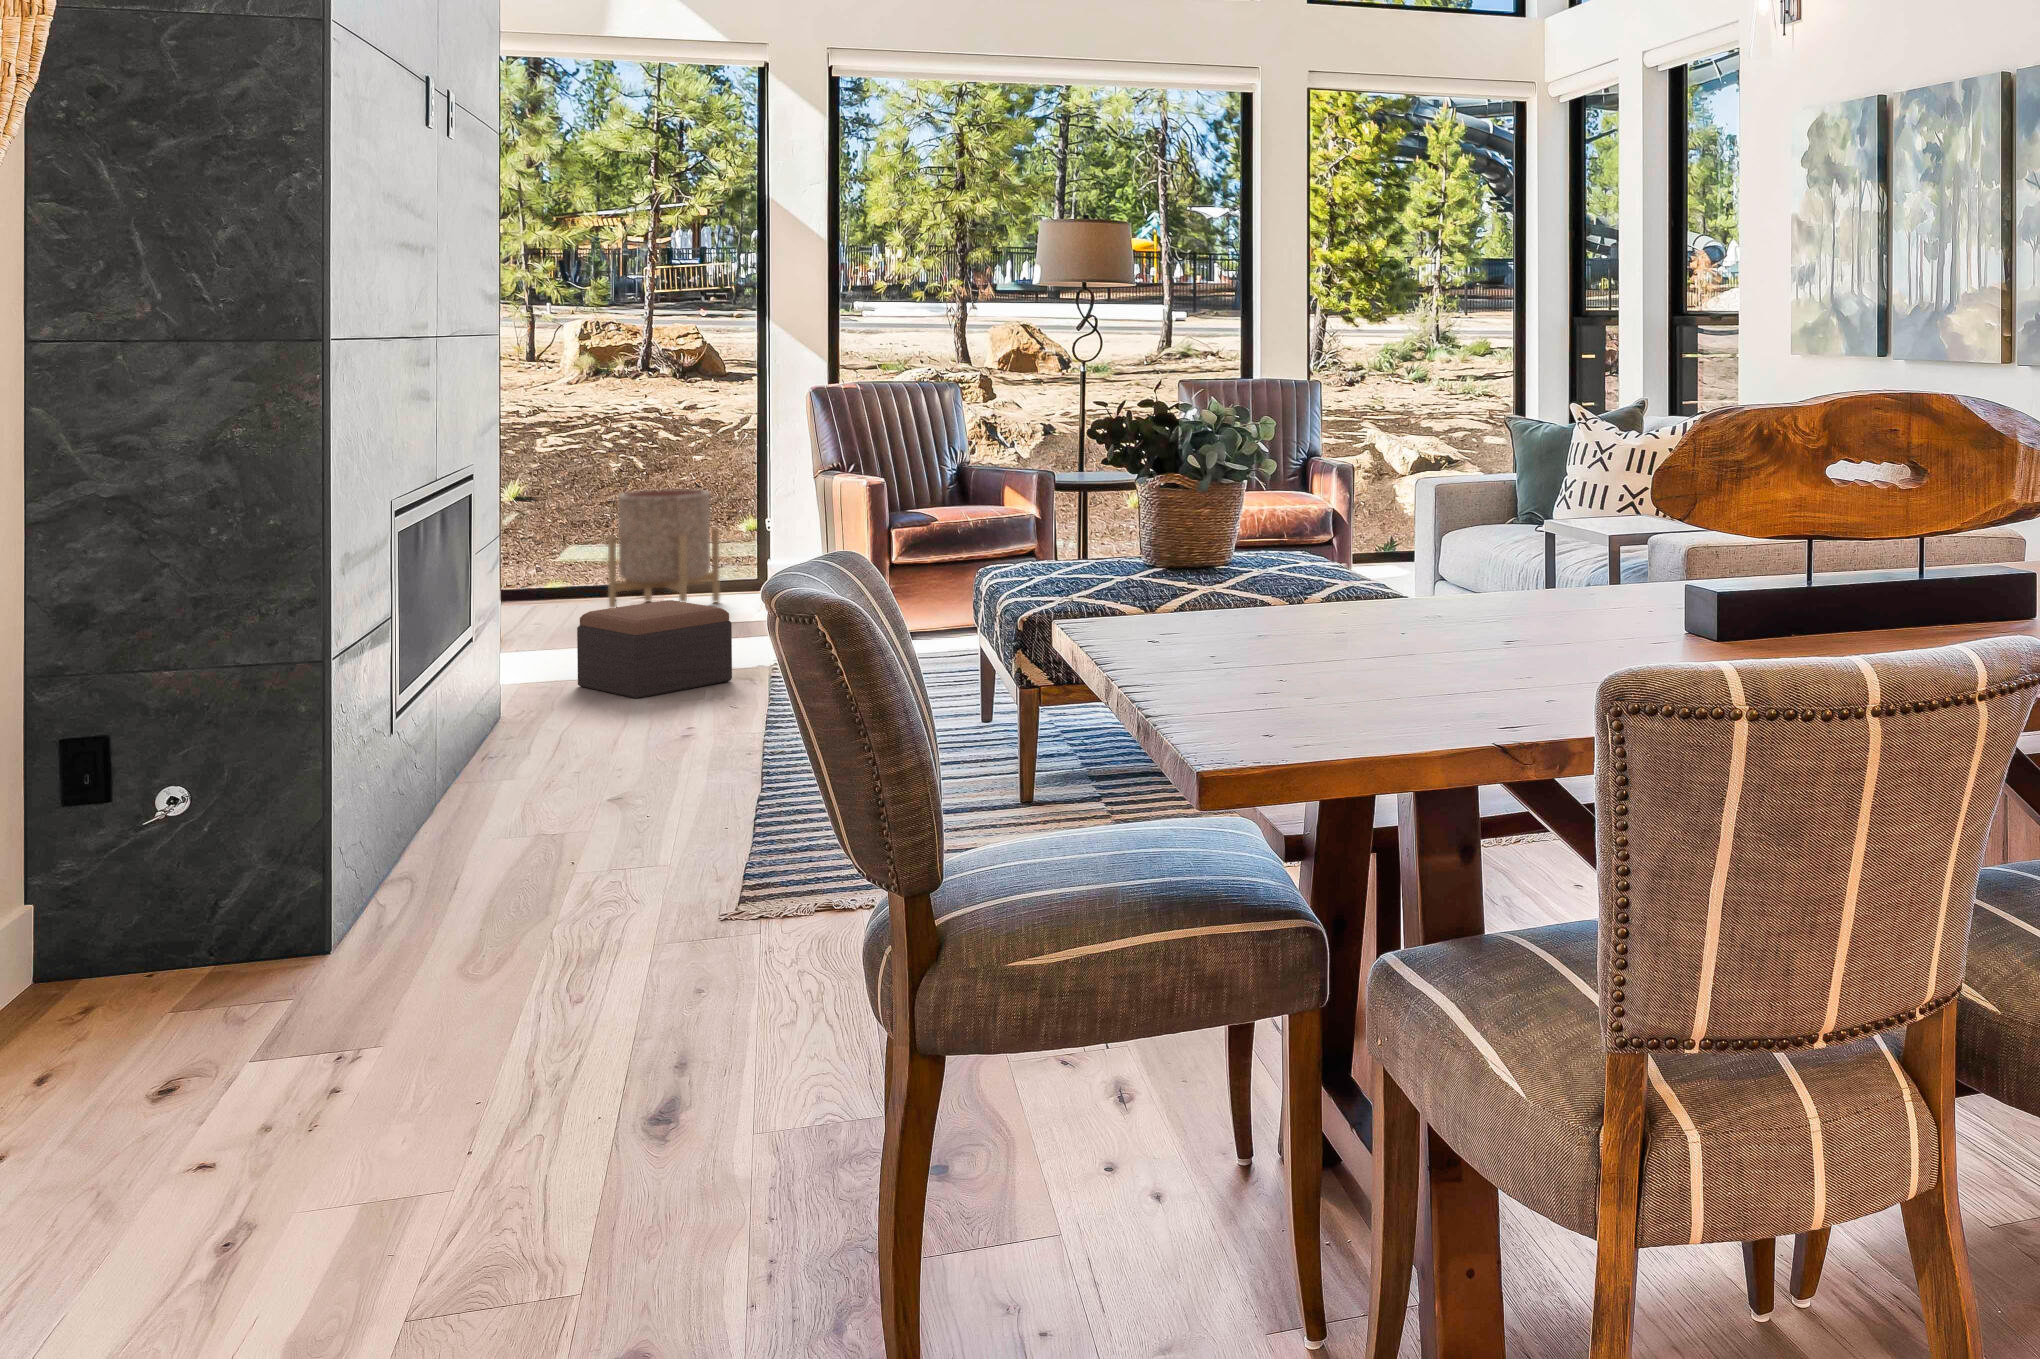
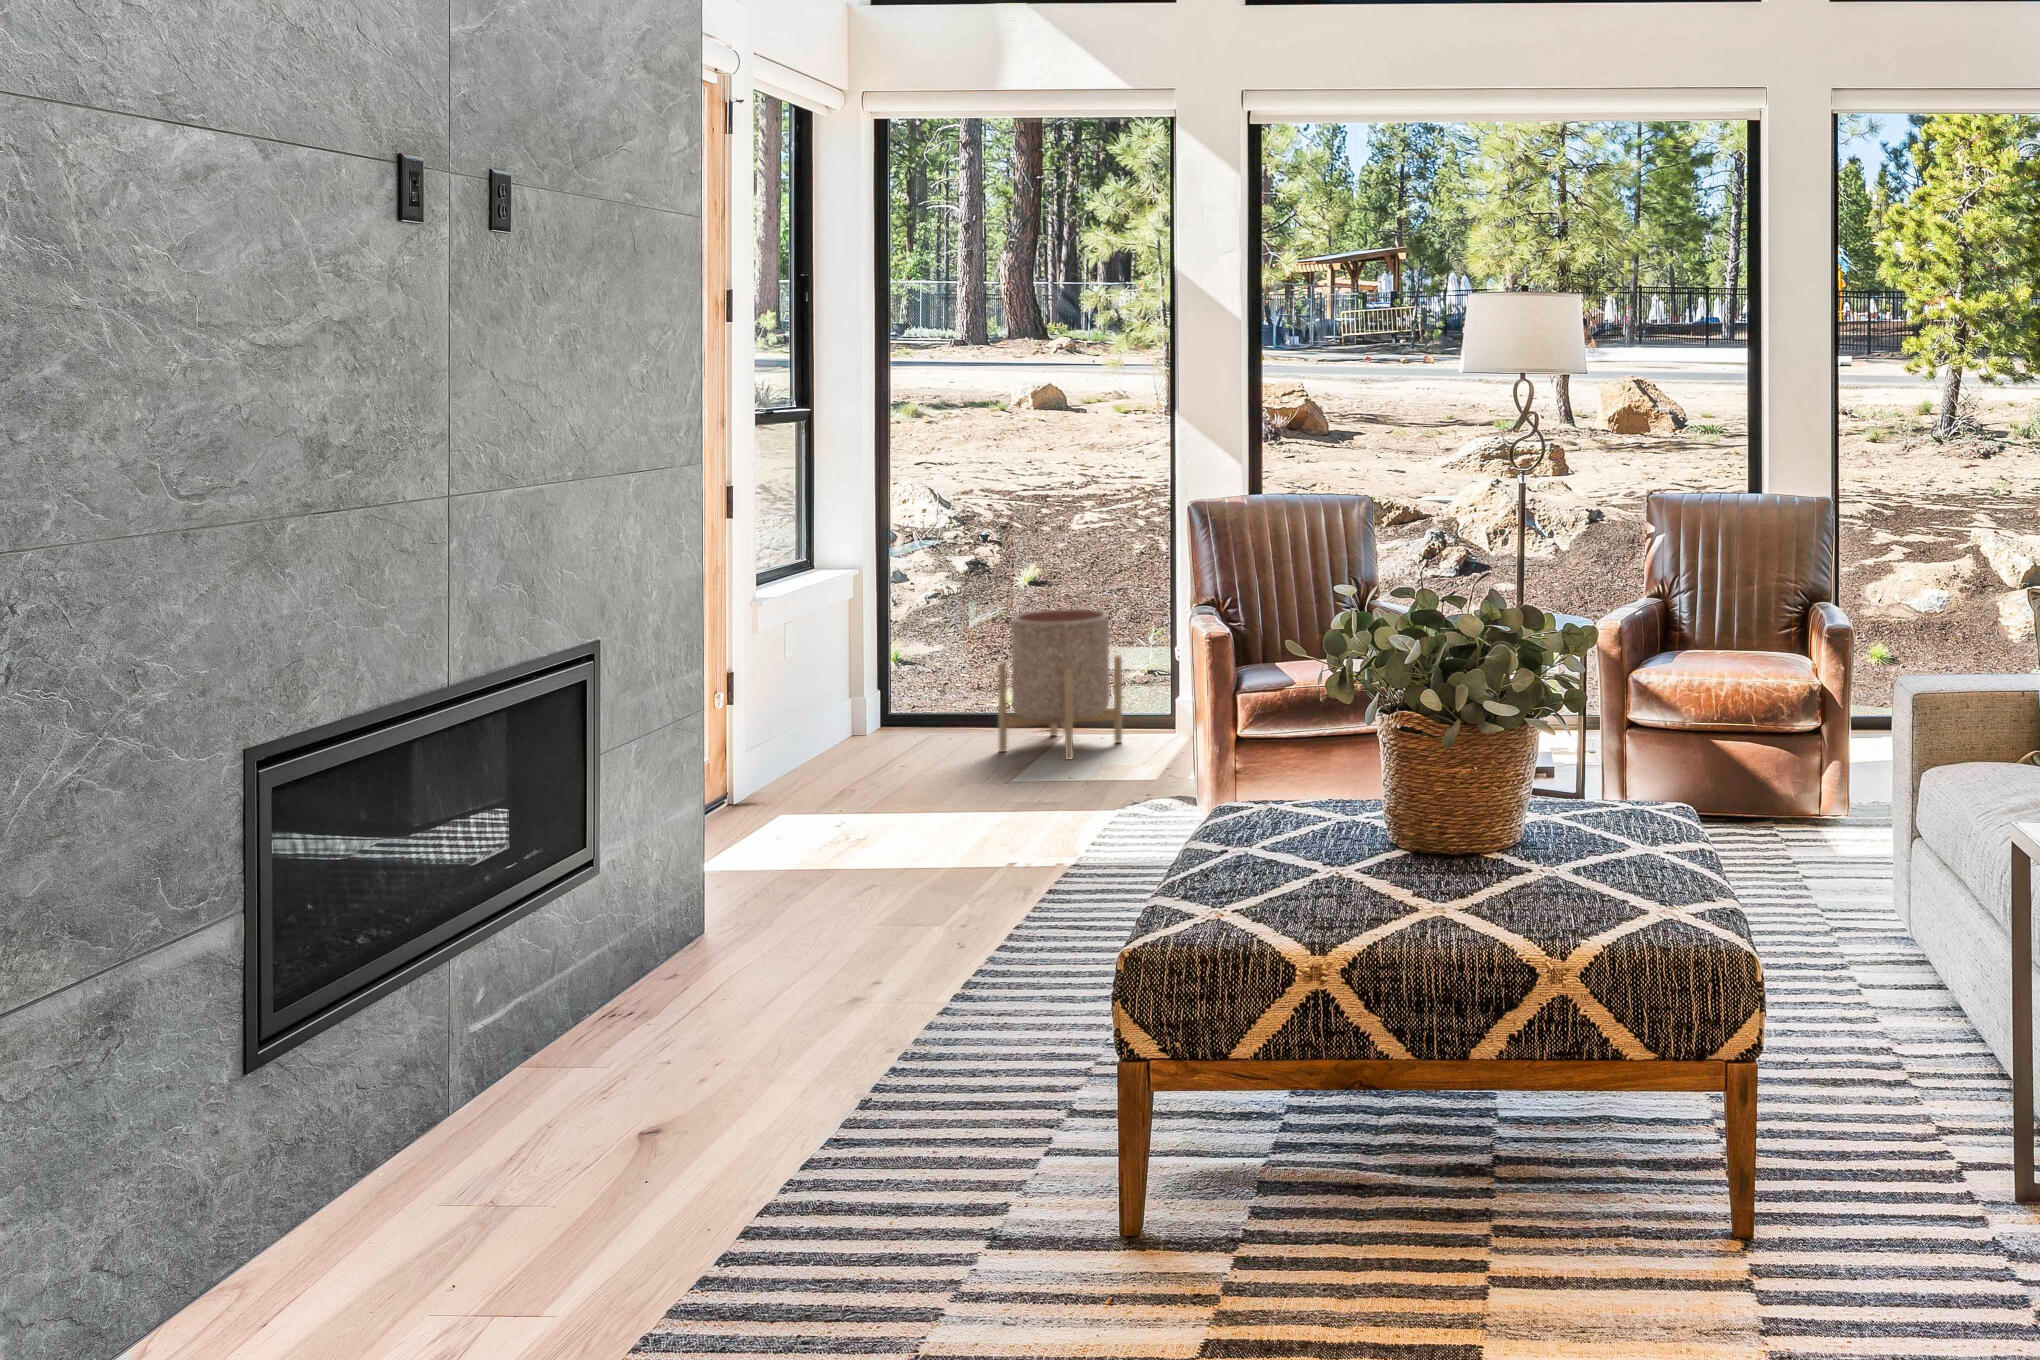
footstool: present [577,600,732,698] -> none [843,776,1006,911]

